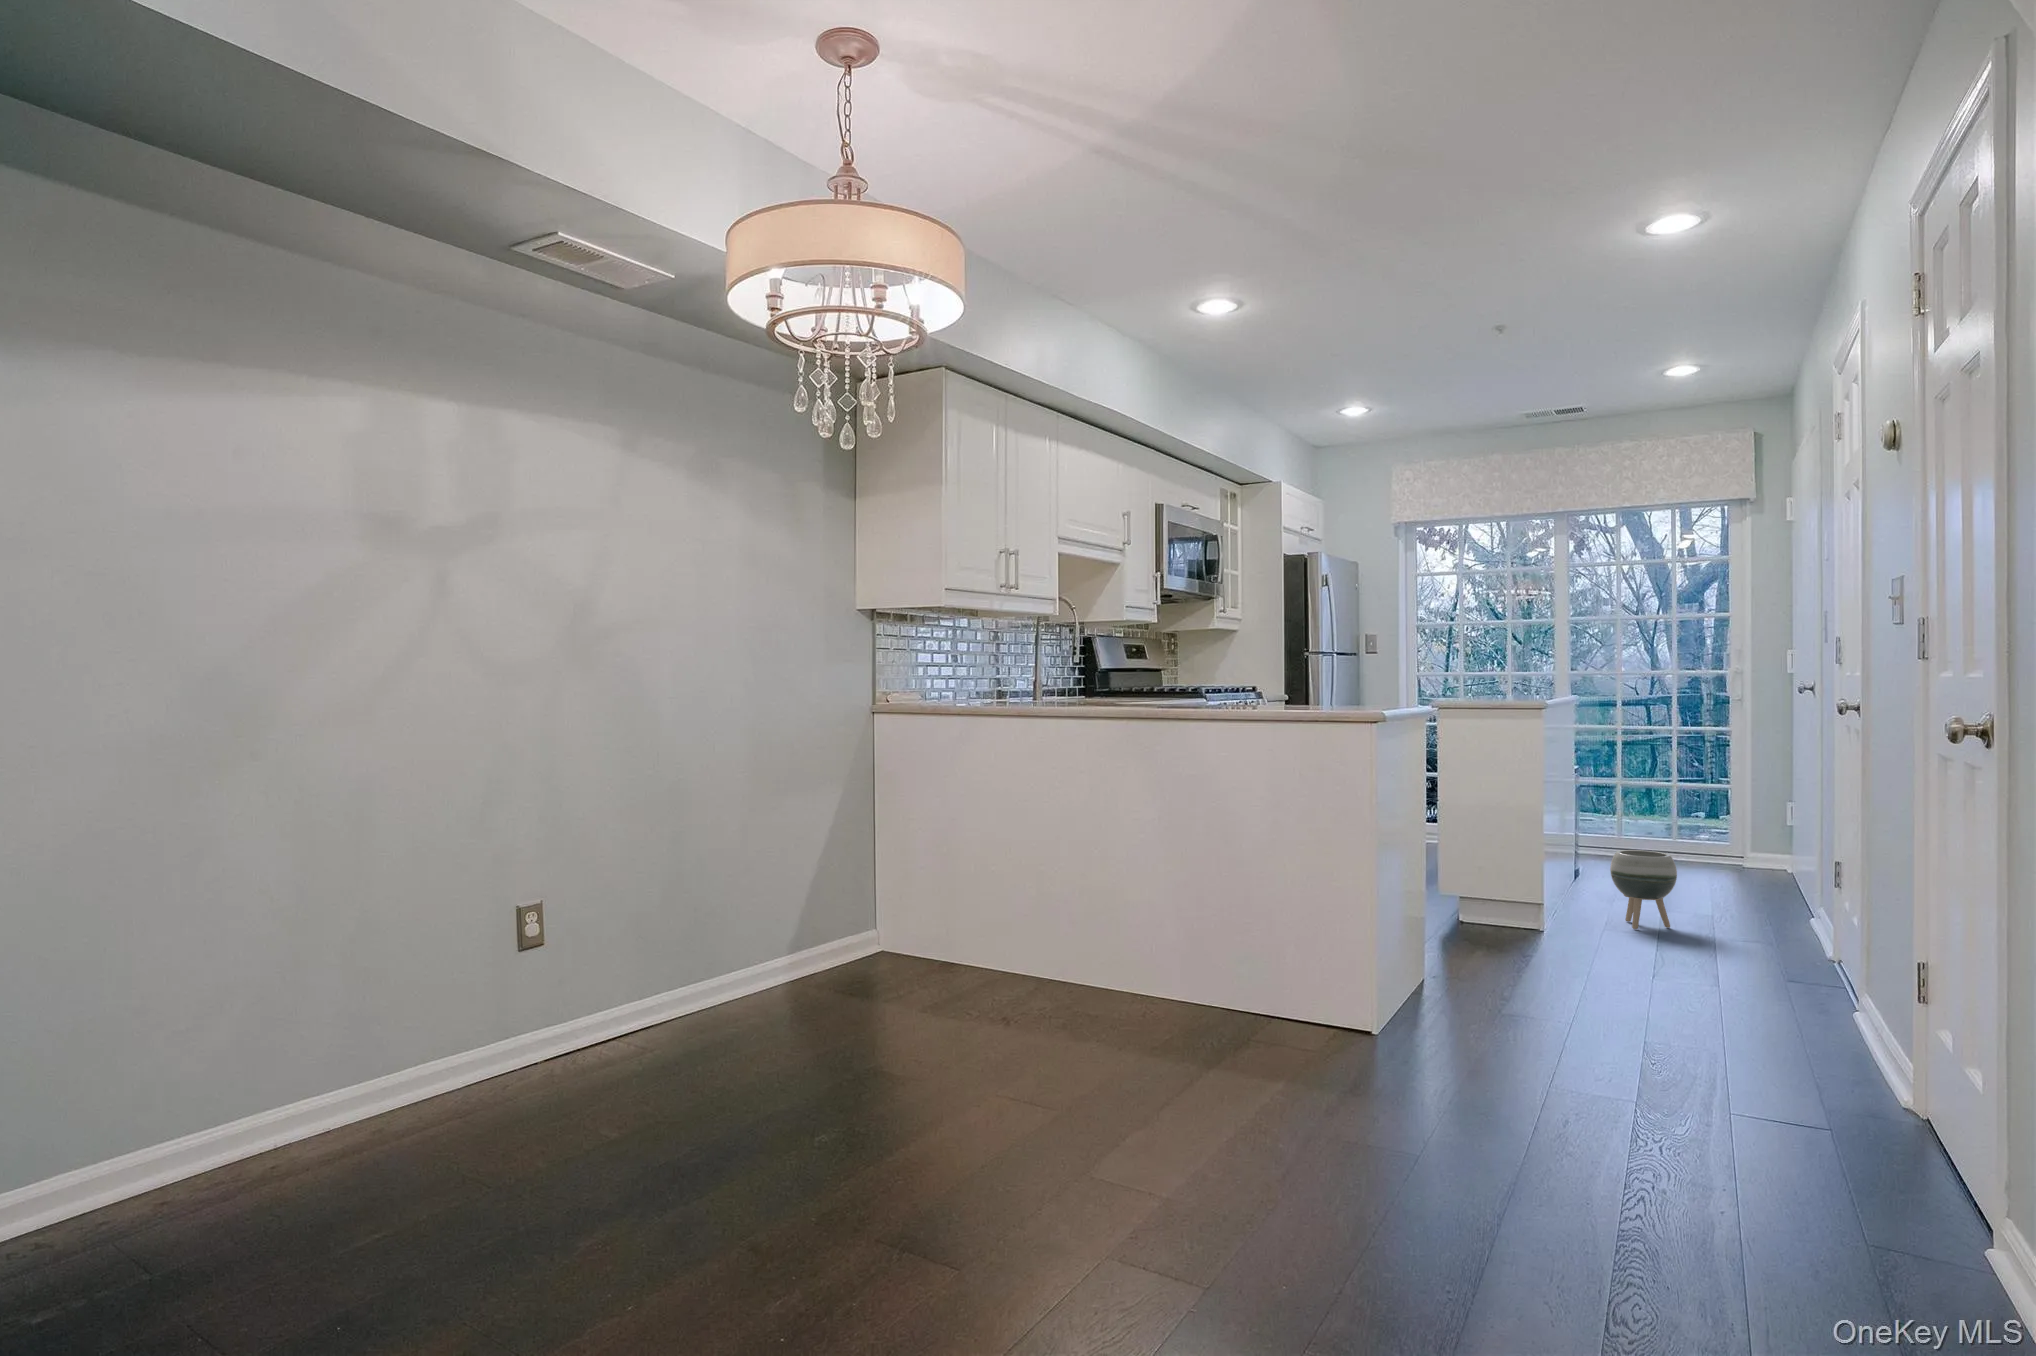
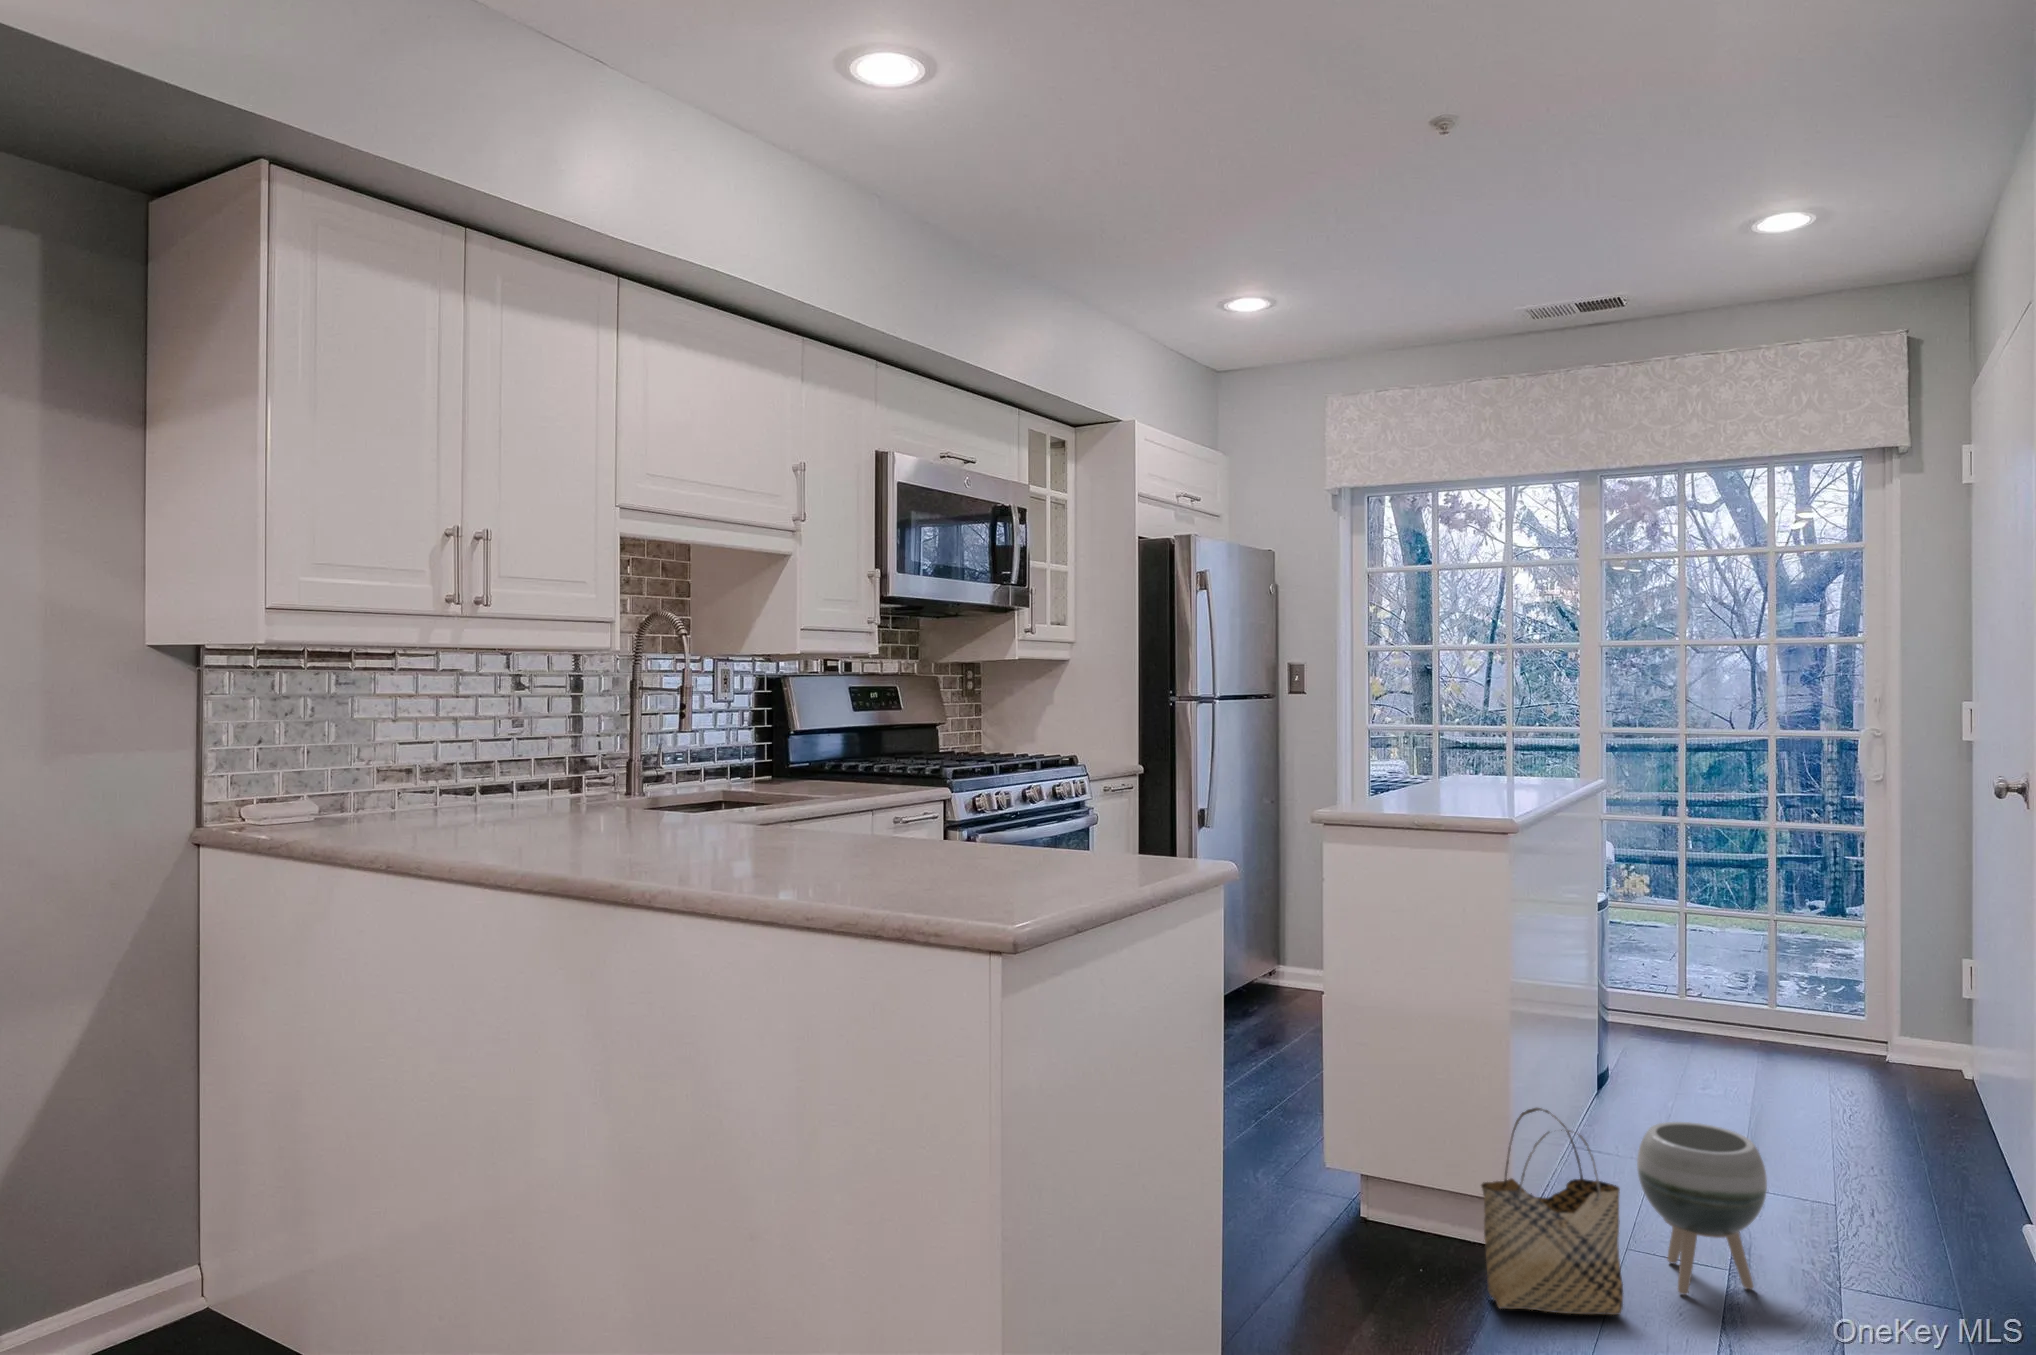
woven basket: none [1534,837,1607,933] -> present [1481,1108,1623,1315]

